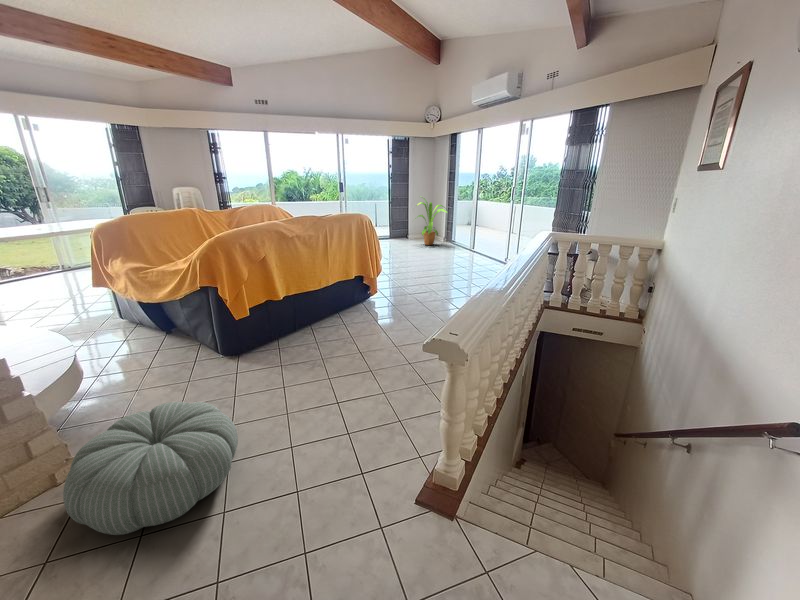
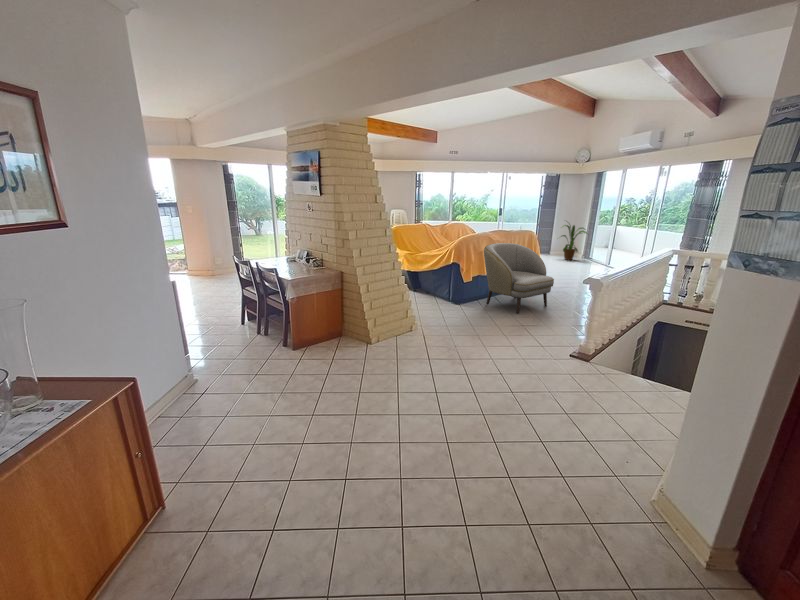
armchair: none [261,240,393,374] -> present [484,243,554,314]
pouf: present [63,402,238,535] -> none [432,304,490,339]

